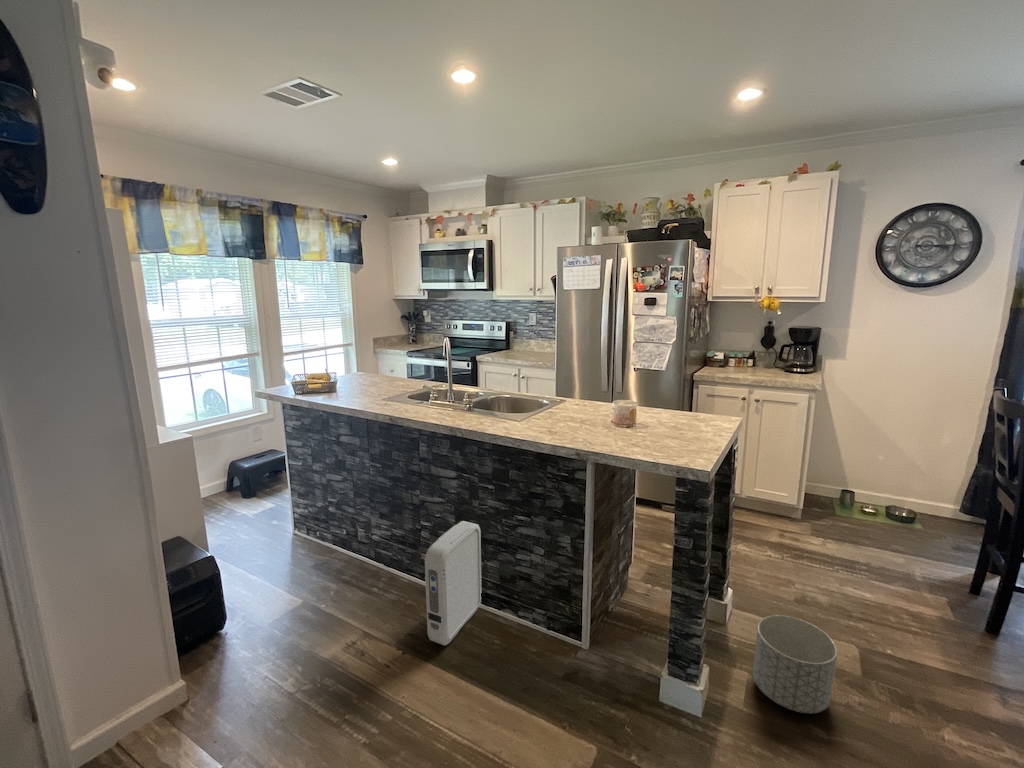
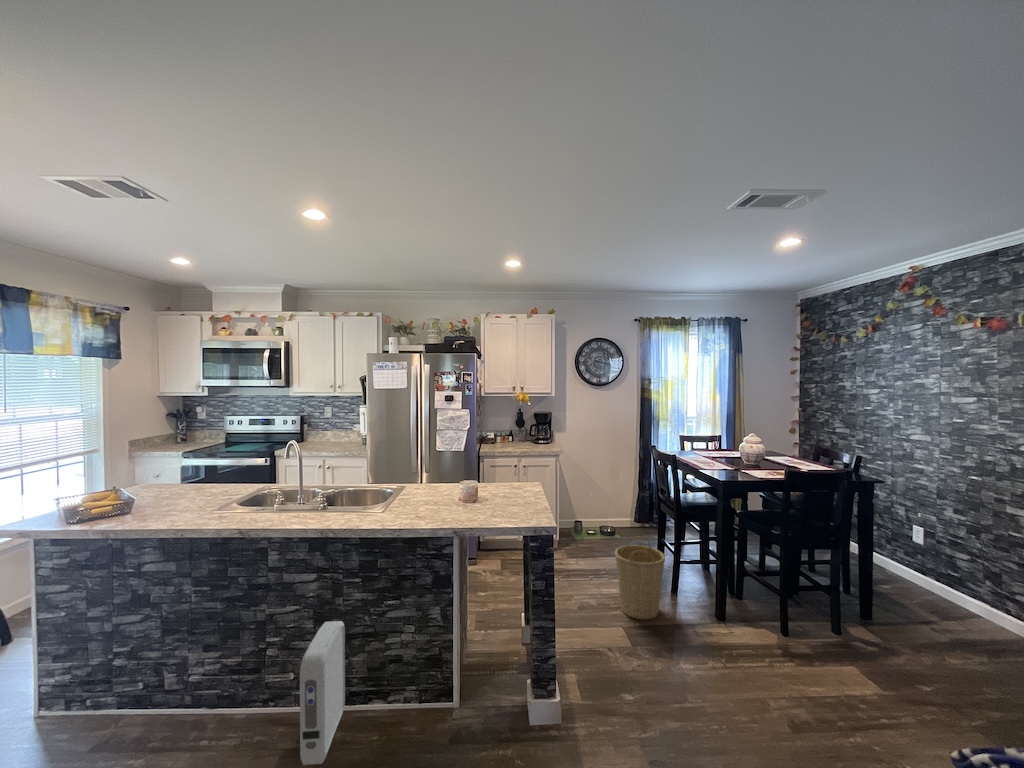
basket: none [853,514,945,633] -> present [615,536,665,620]
planter: present [753,615,837,714] -> none [584,625,634,695]

